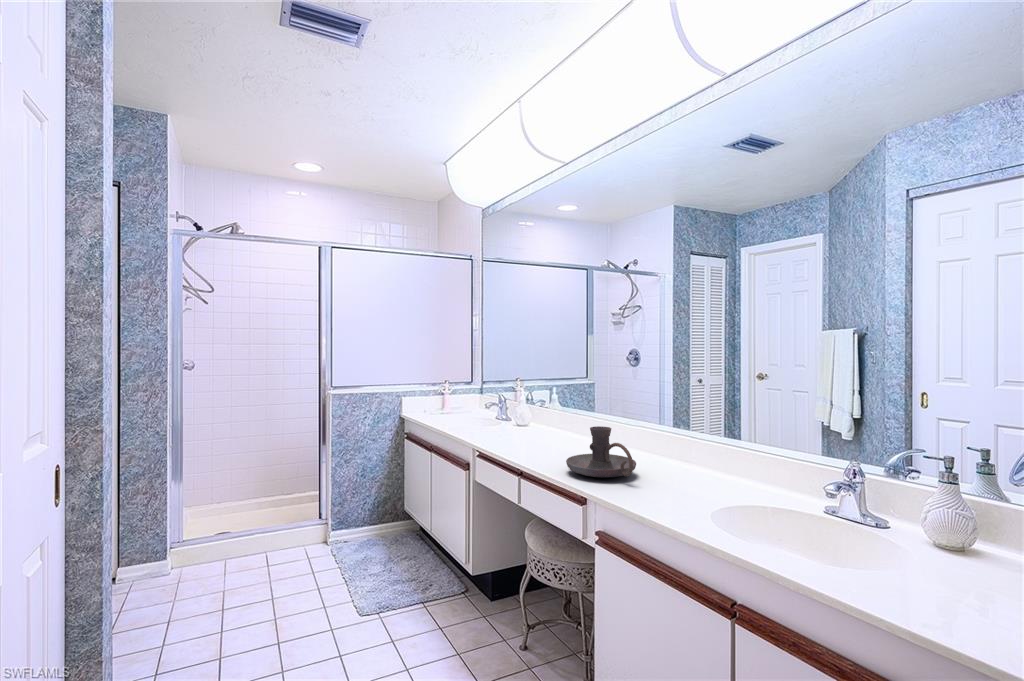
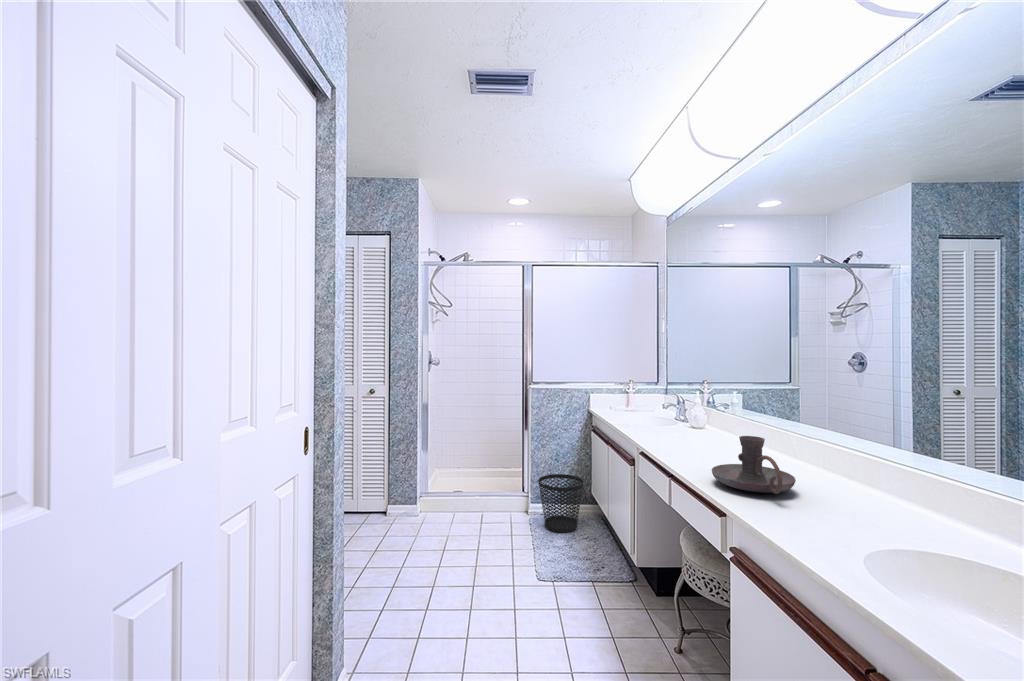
wastebasket: none [344,490,398,558] -> present [538,474,583,533]

